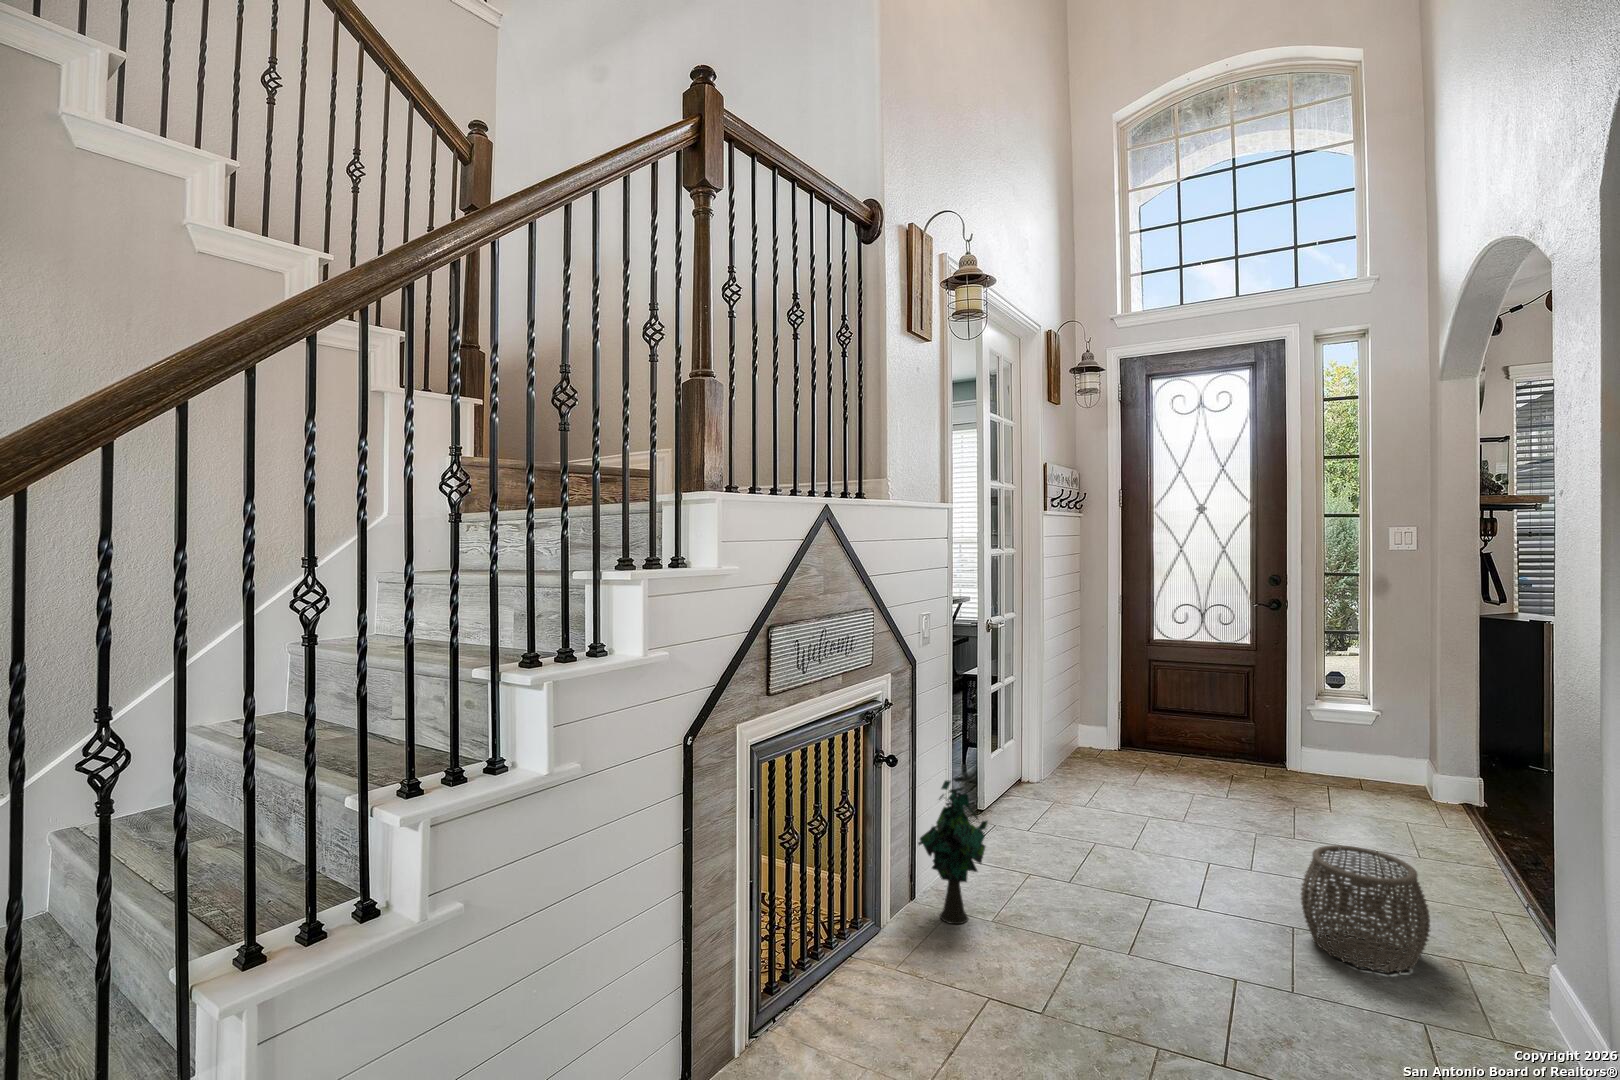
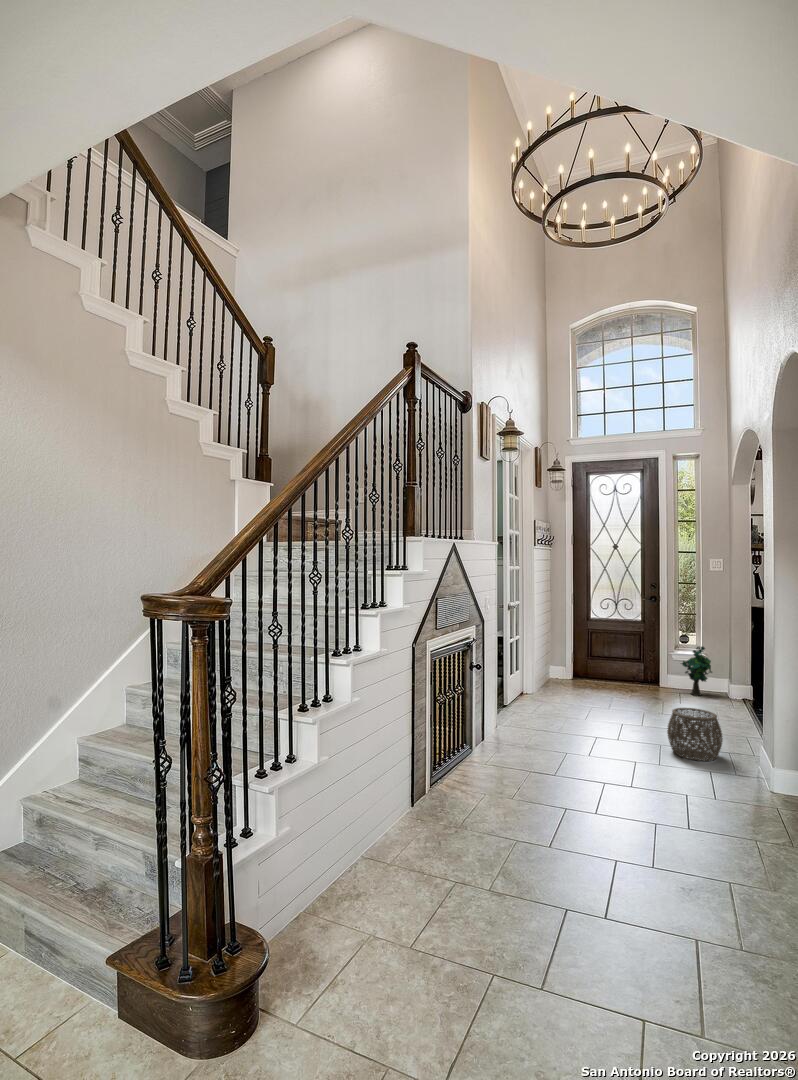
decorative plant: present [918,777,988,924] -> present [682,647,712,696]

